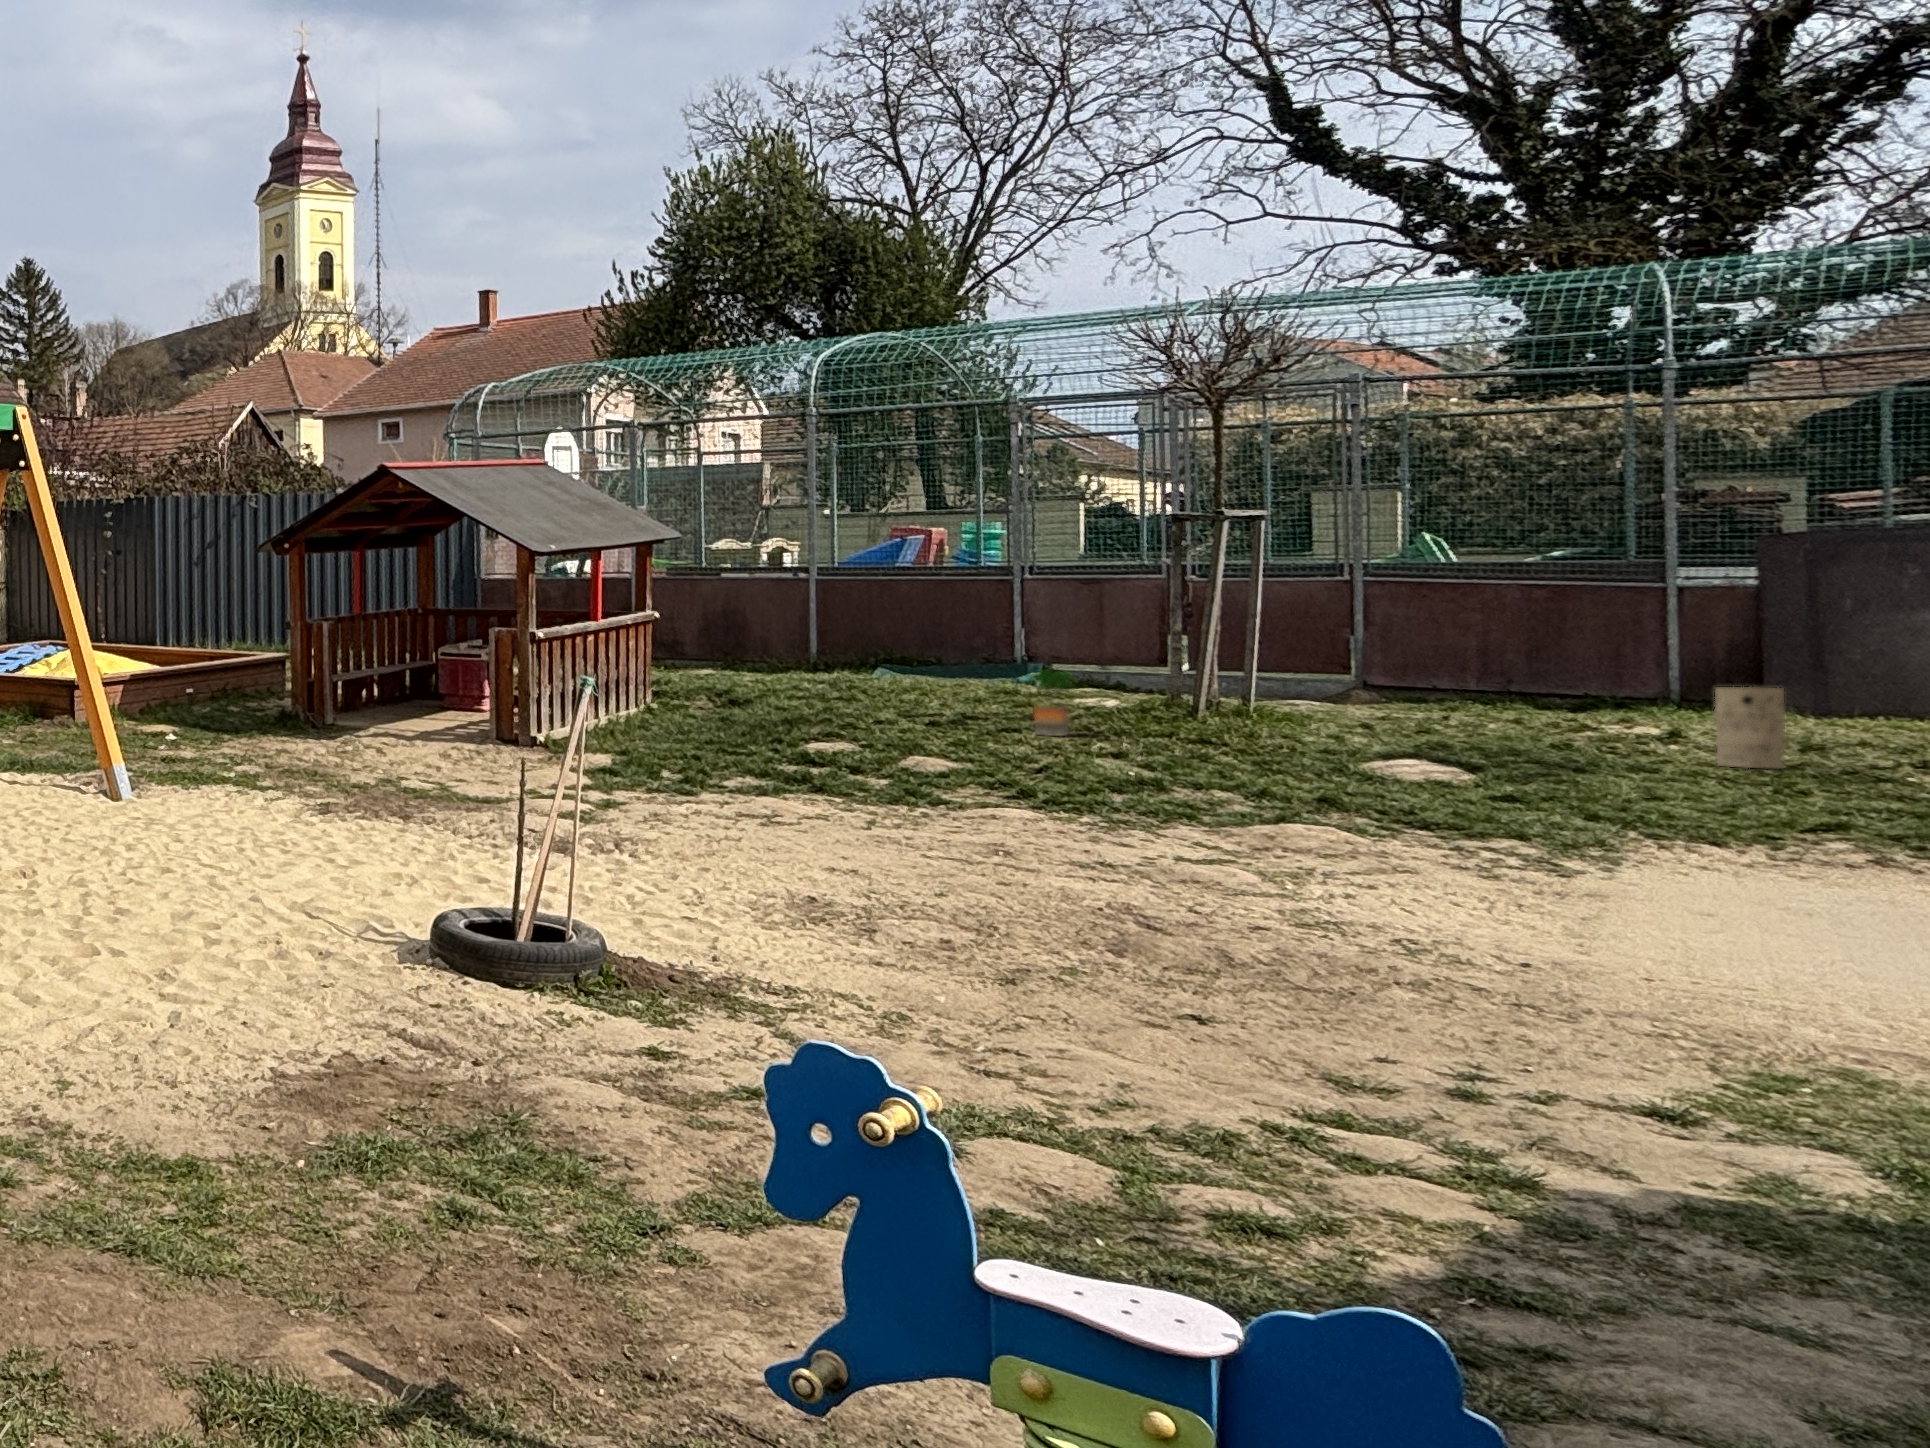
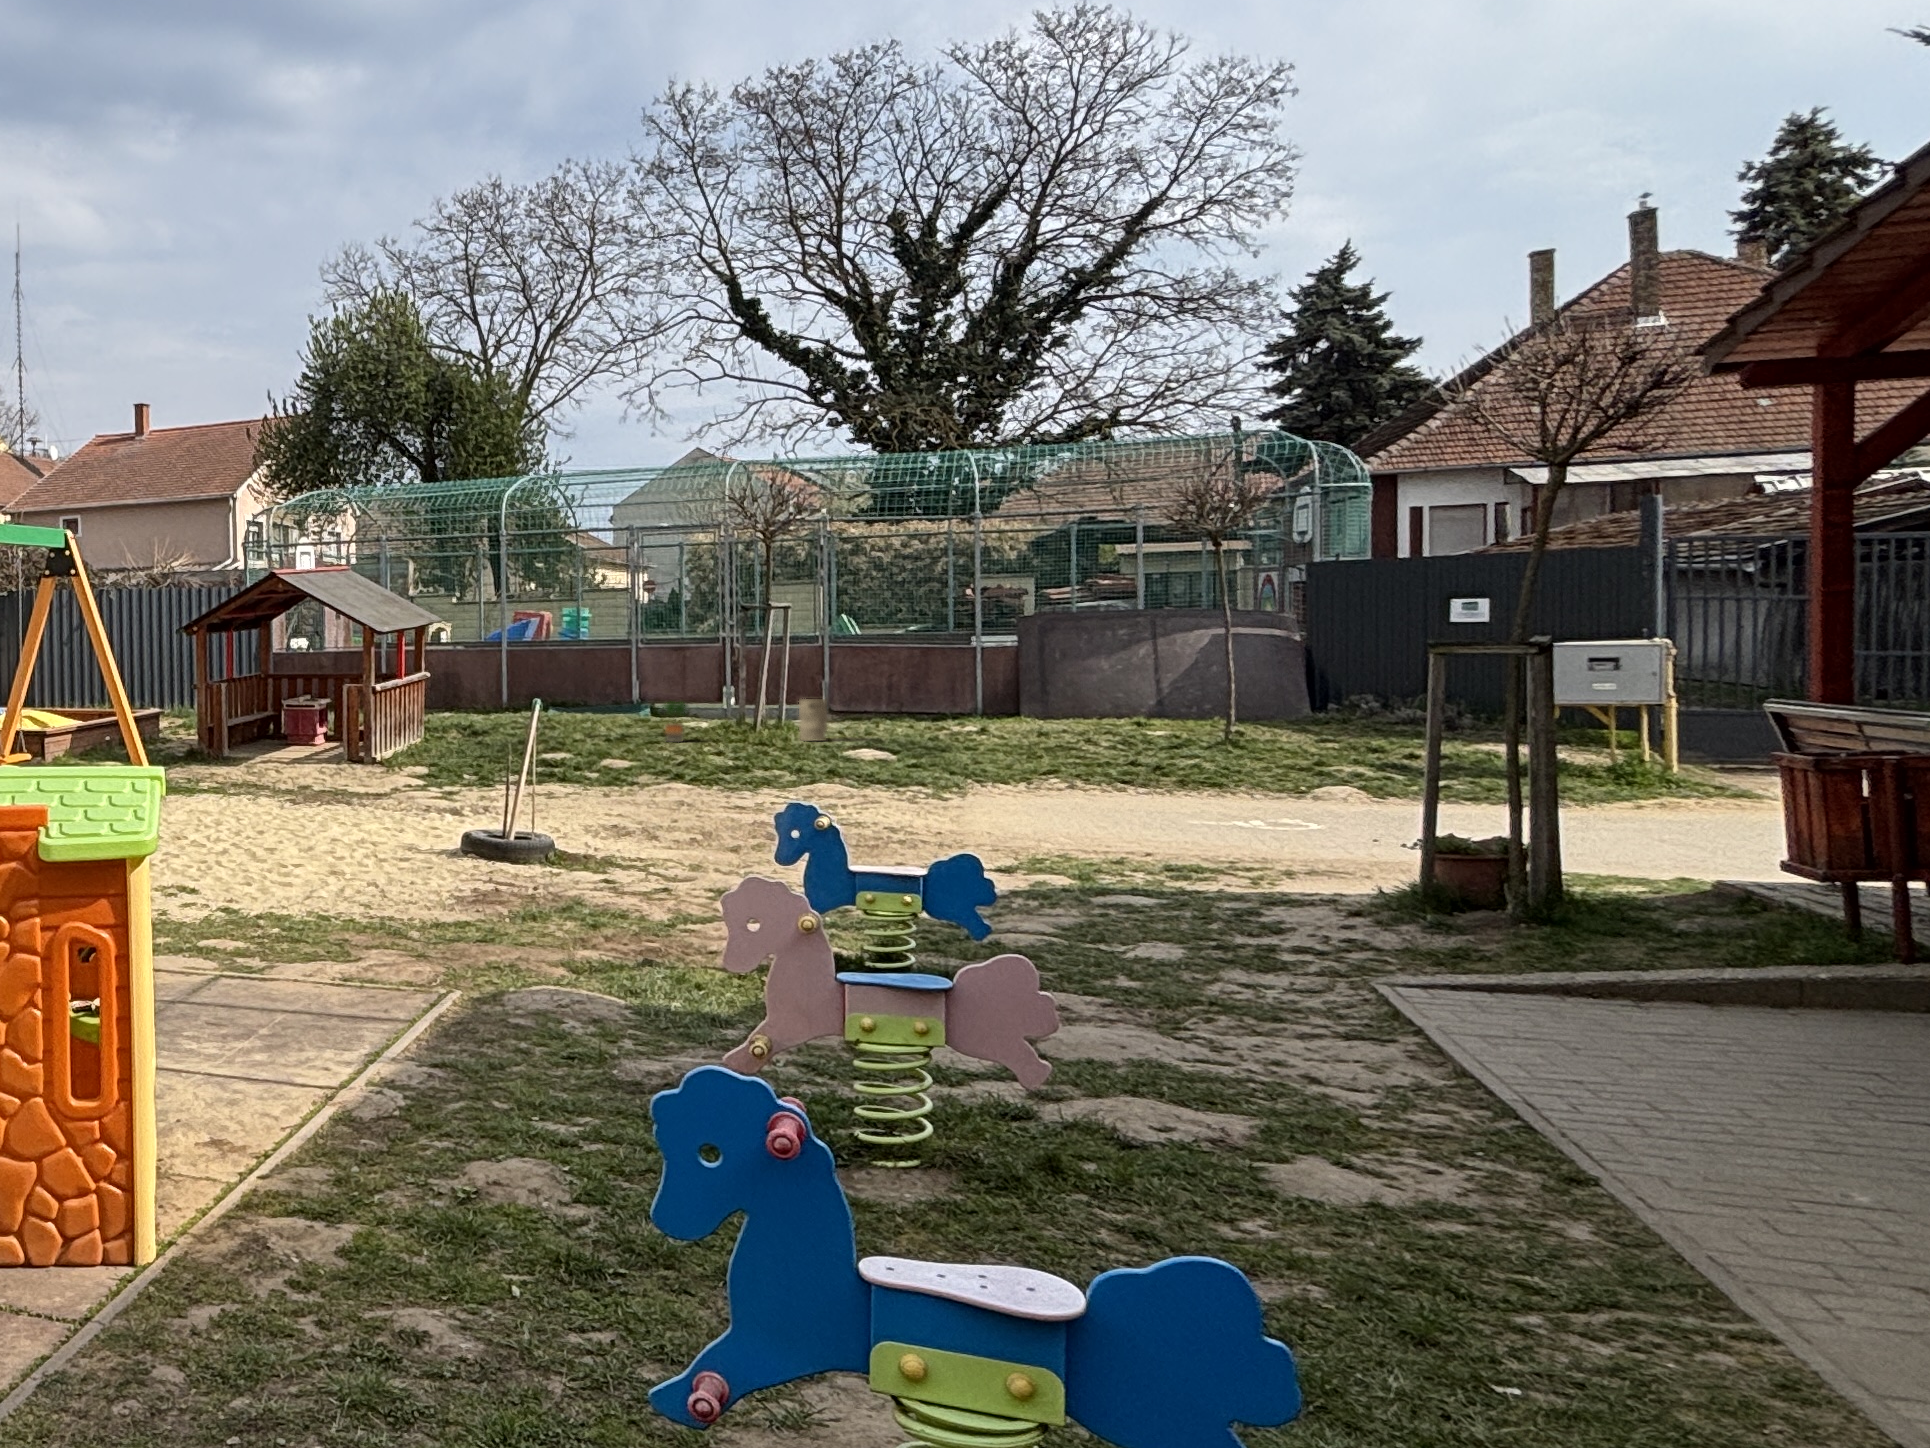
trash can: present [1714,687,1787,768] -> present [799,699,827,741]

